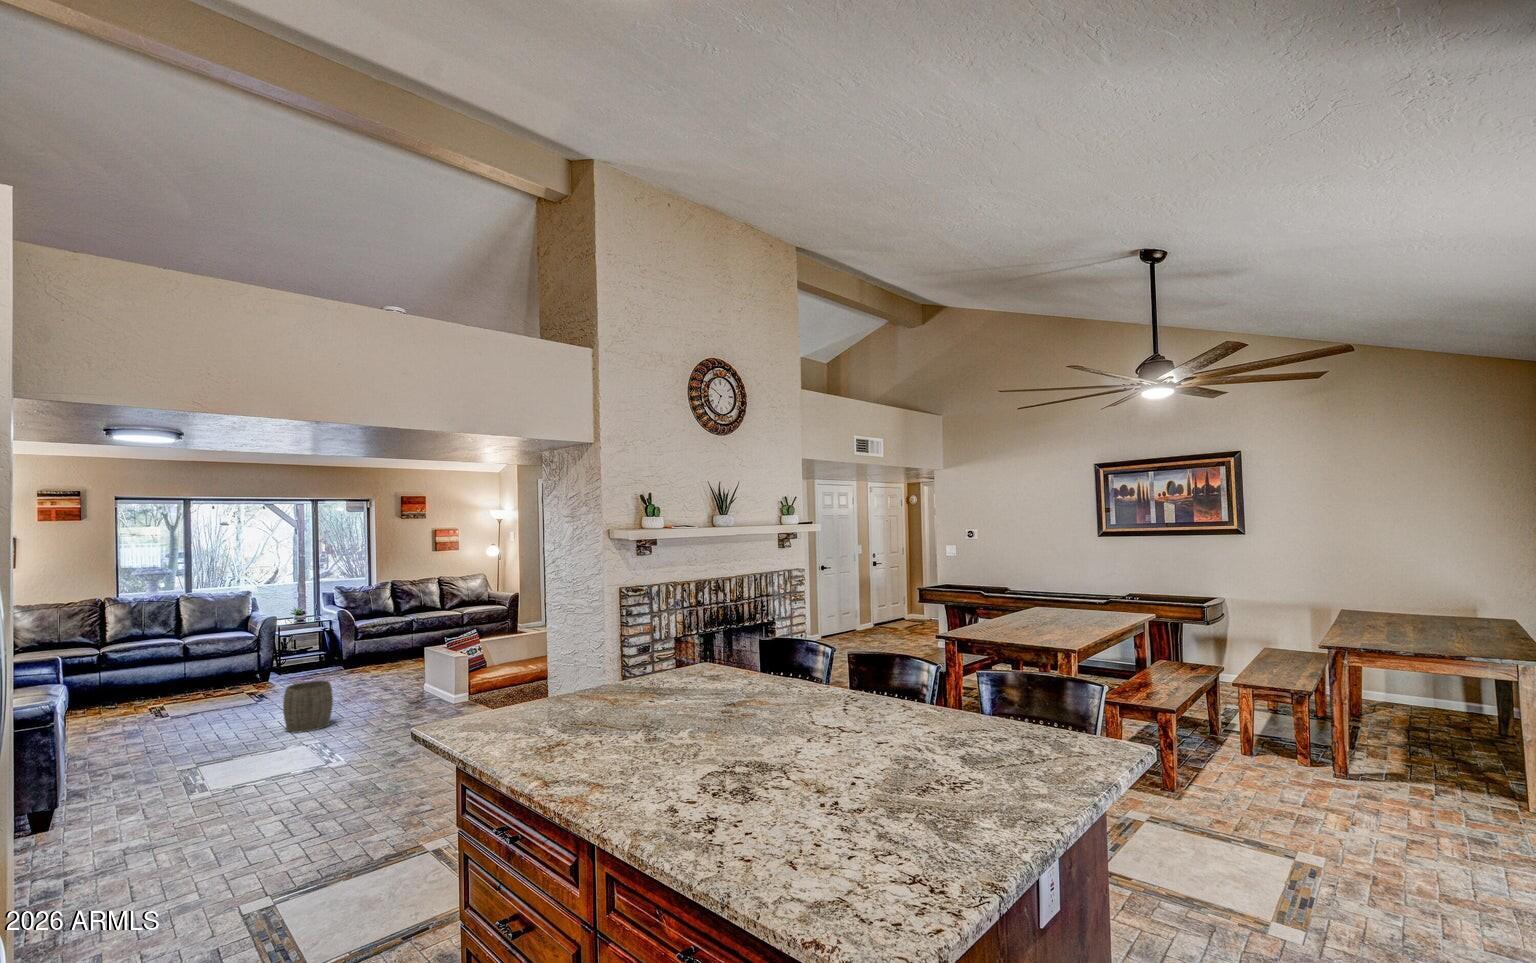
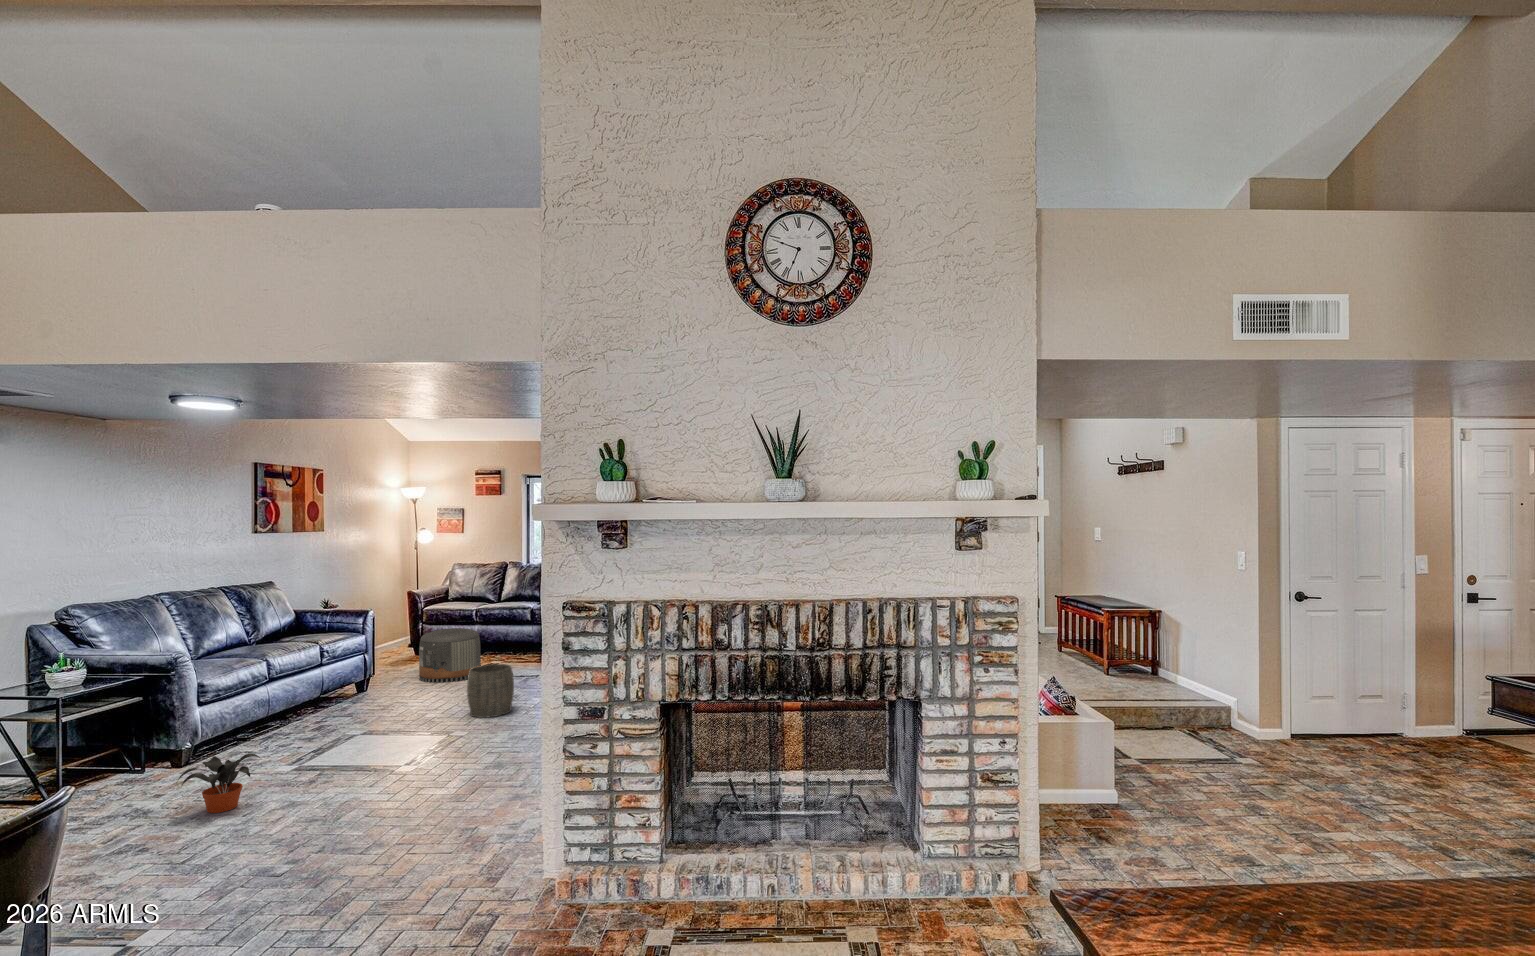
pouf: none [102,669,185,733] -> present [419,628,481,683]
potted plant: none [222,762,295,820] -> present [178,753,260,813]

